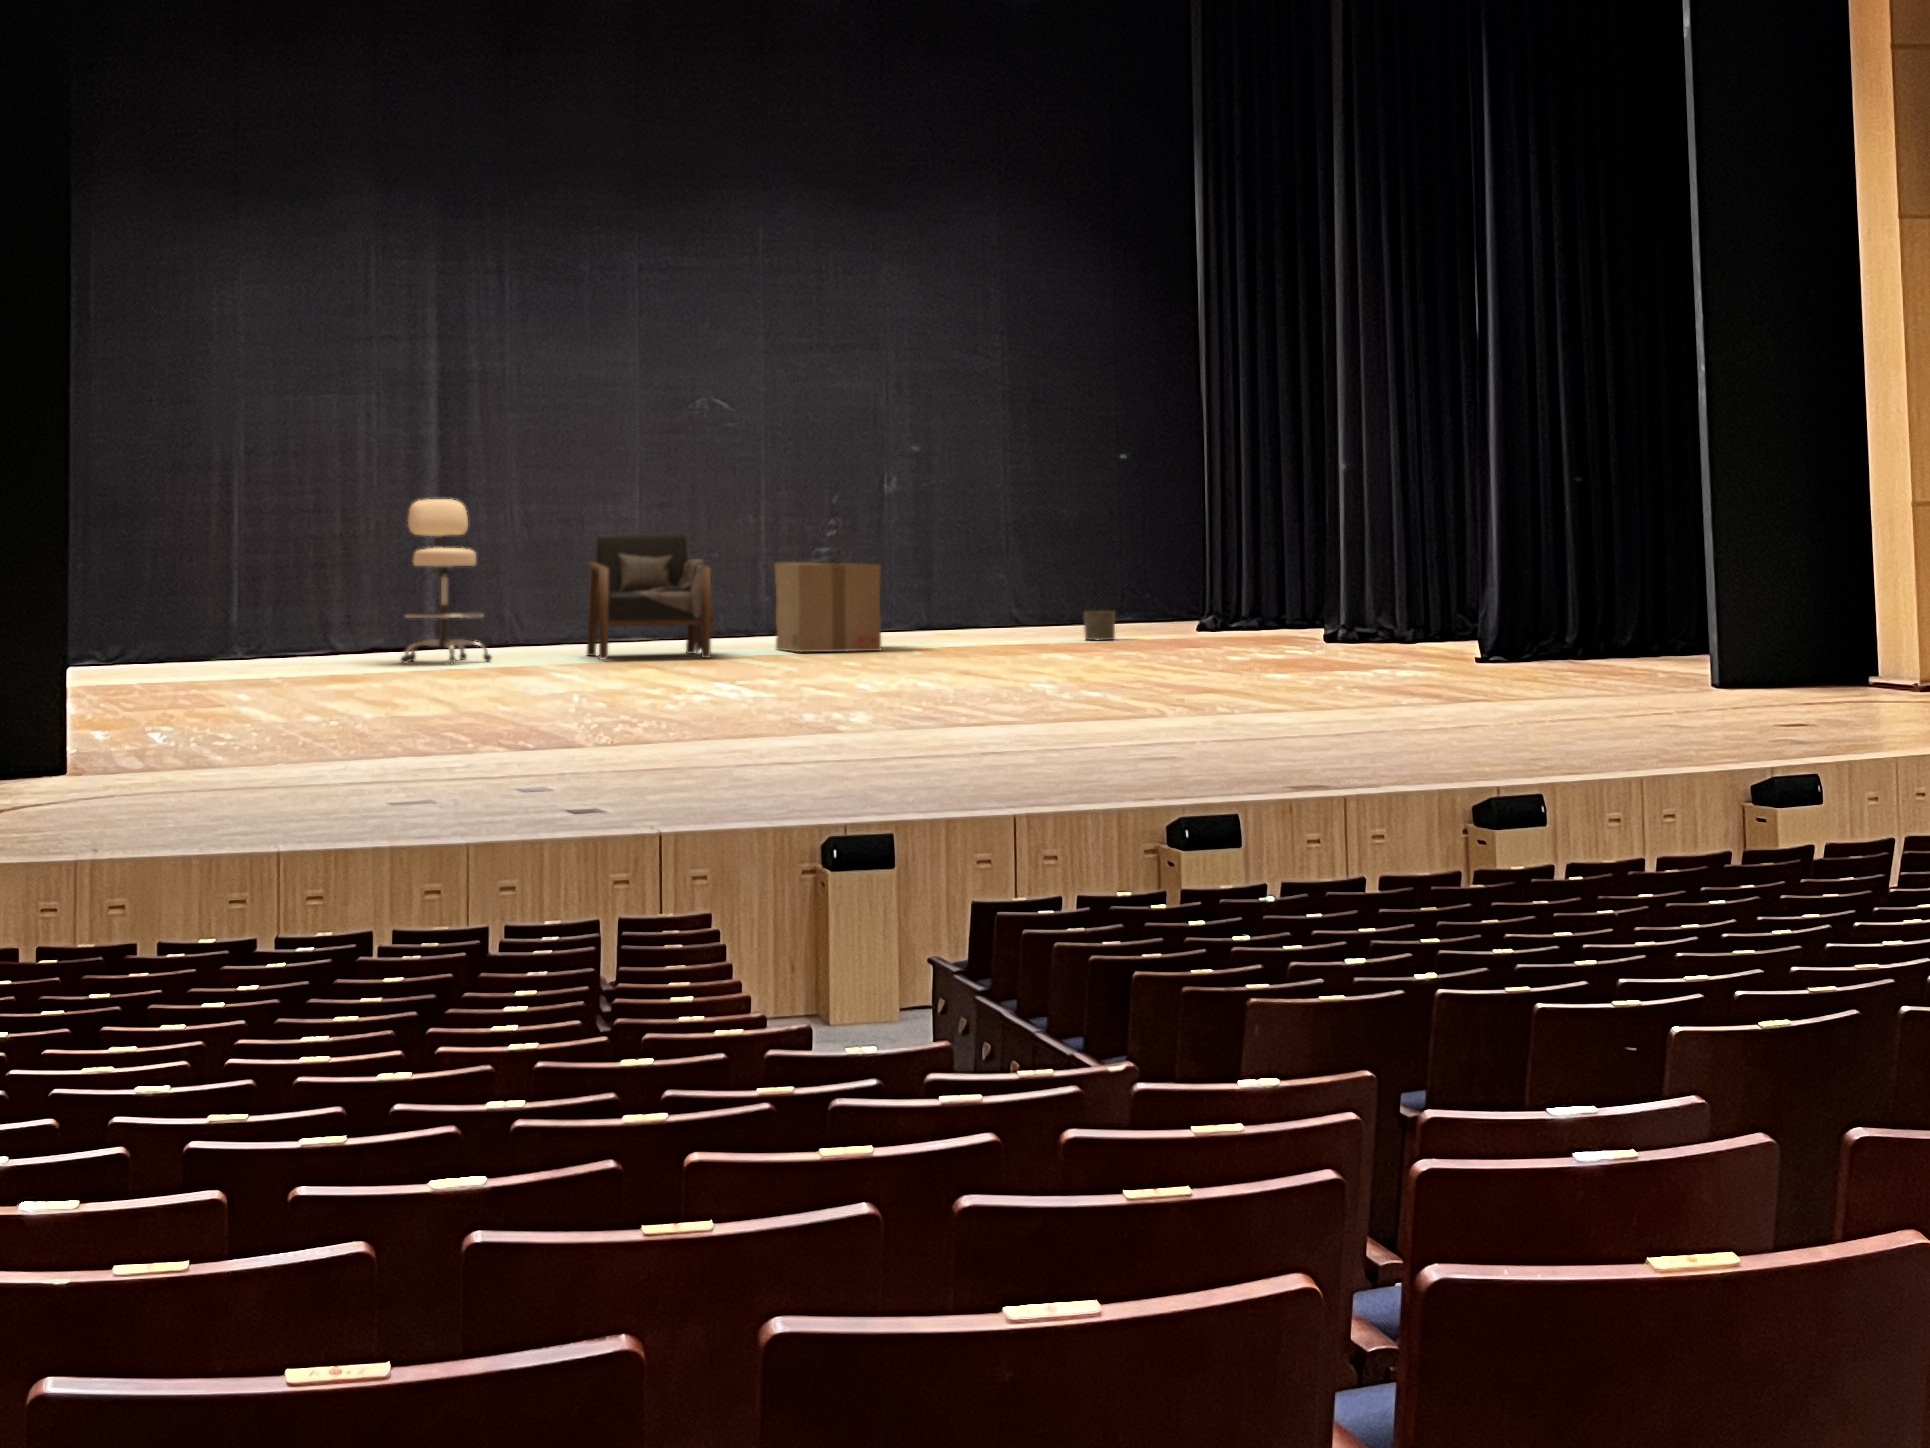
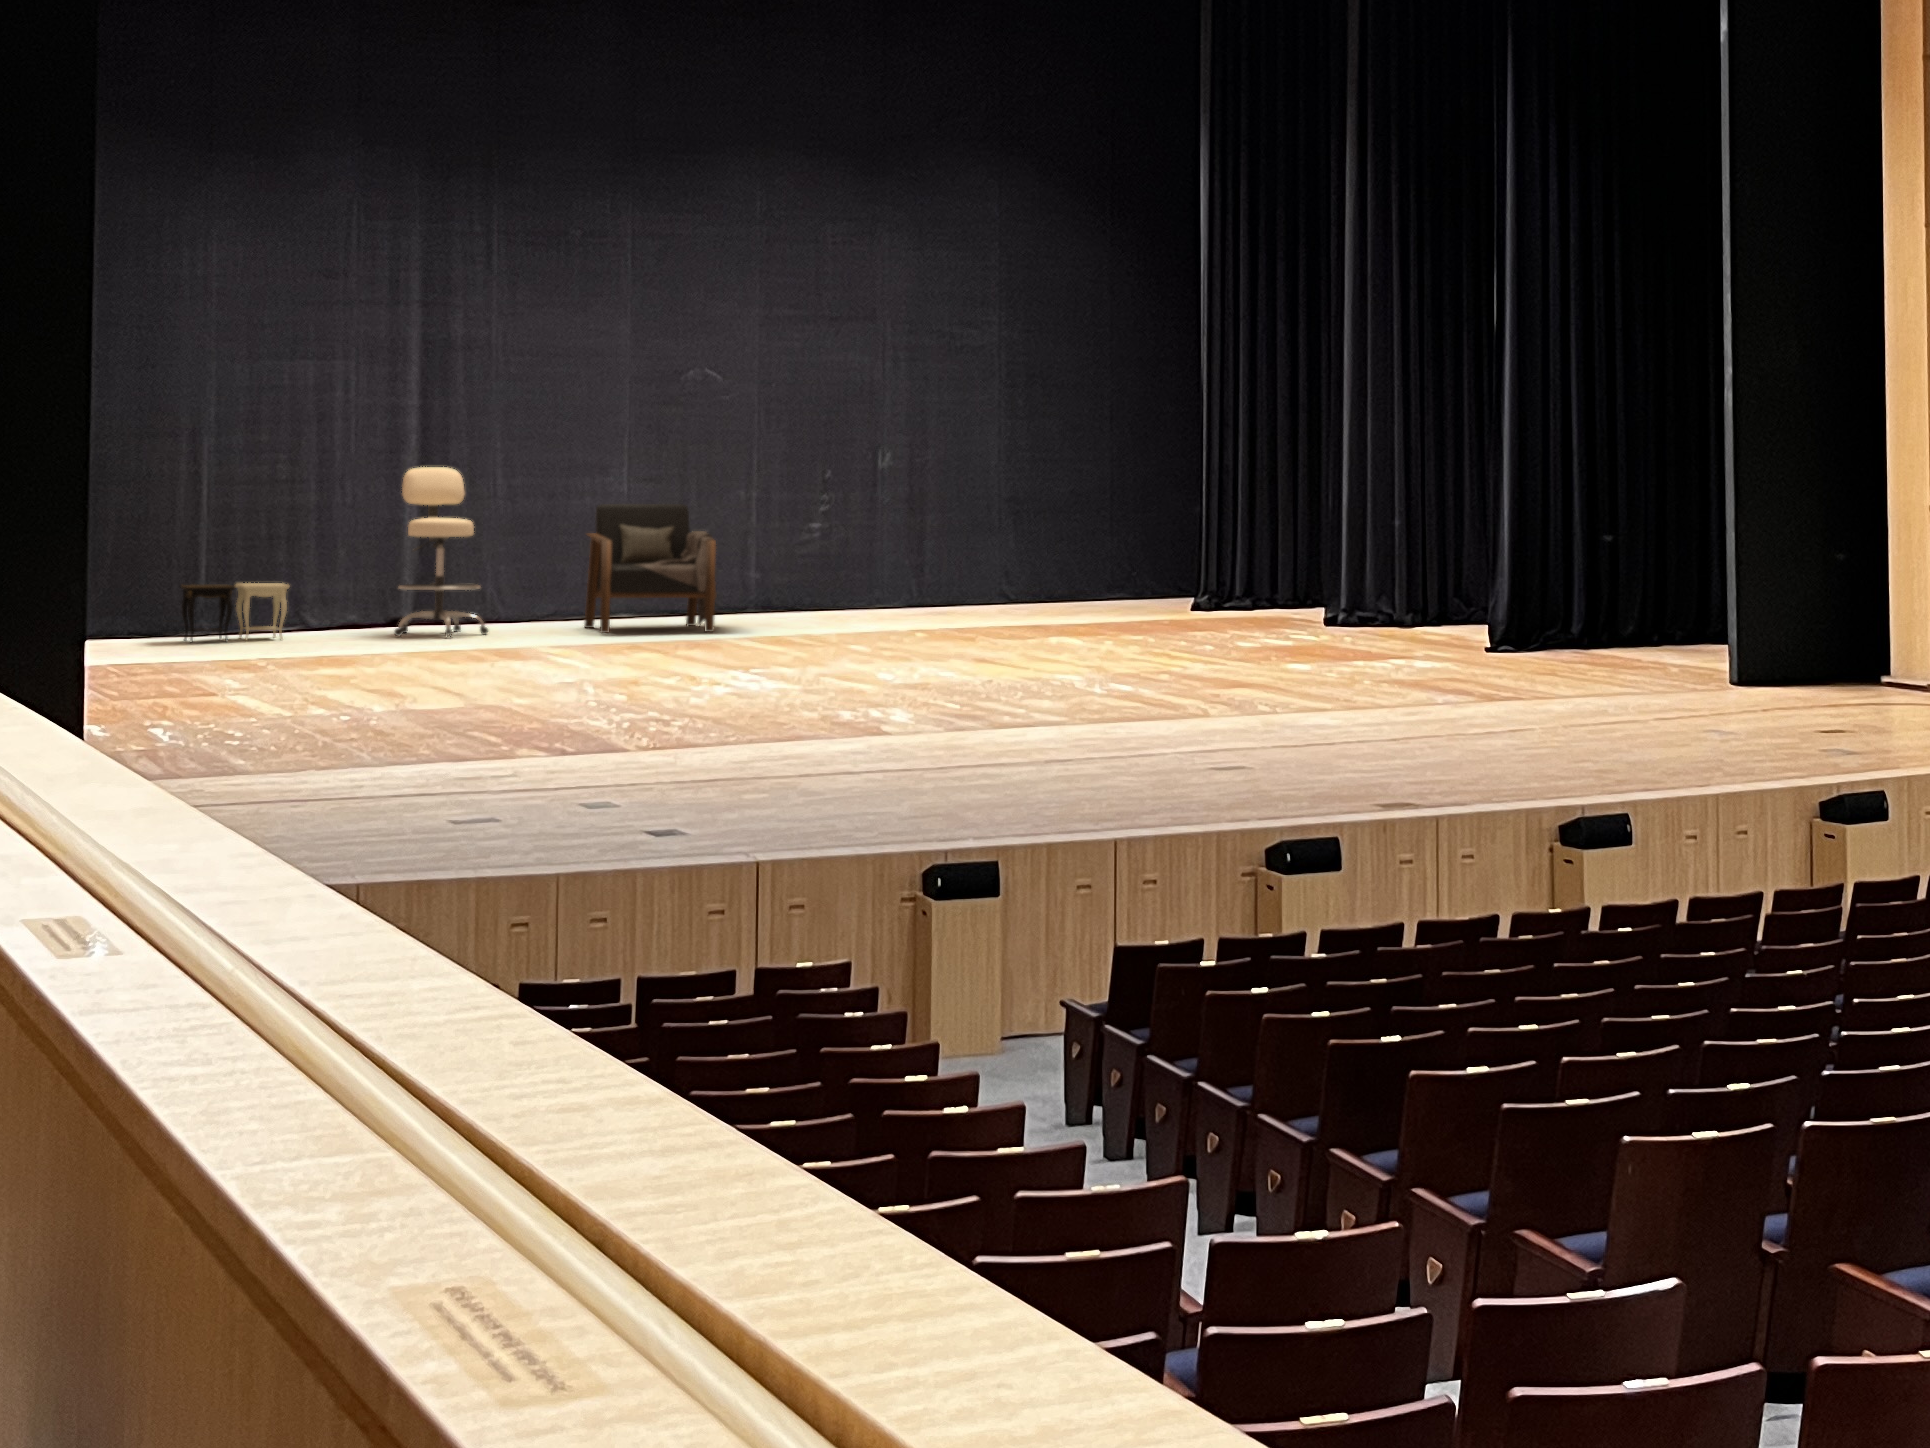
cardboard box: present [775,563,881,652] -> none [776,534,886,626]
planter: present [1084,611,1115,640] -> none [1083,584,1114,613]
side table: none [197,613,301,670] -> present [180,583,289,642]

